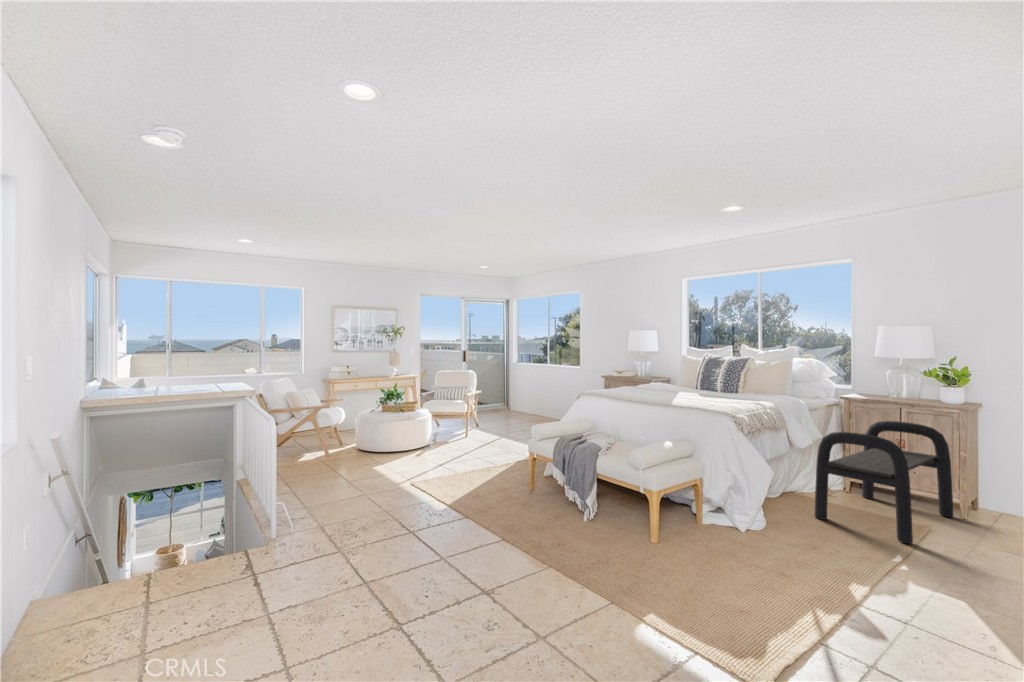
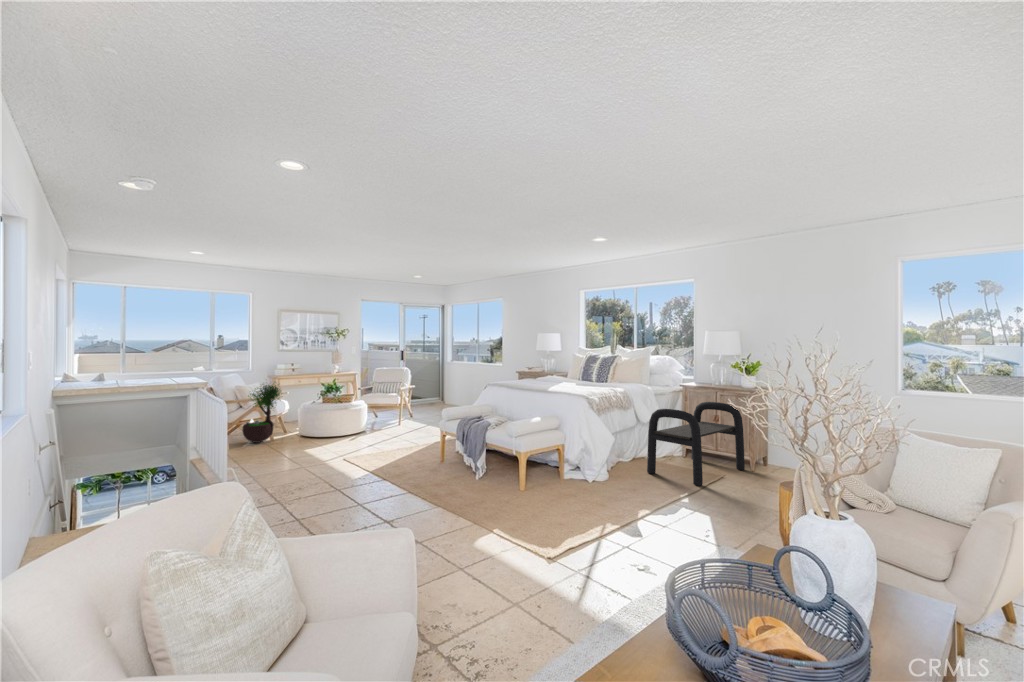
potted tree: none [294,384,339,458] -> present [242,385,281,443]

